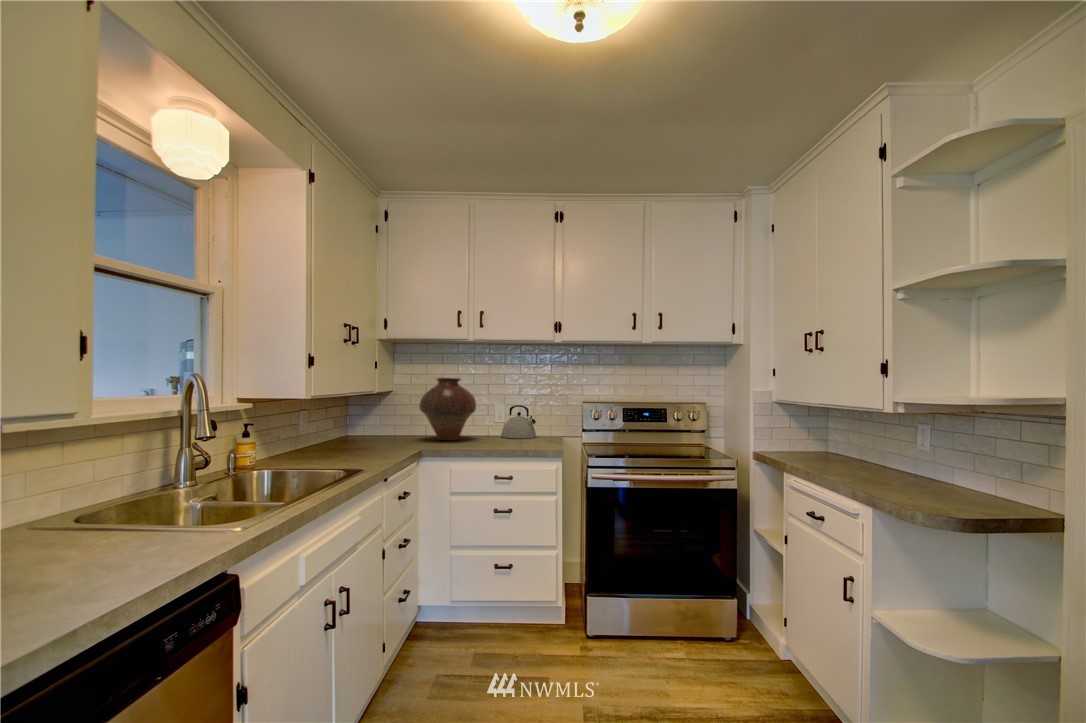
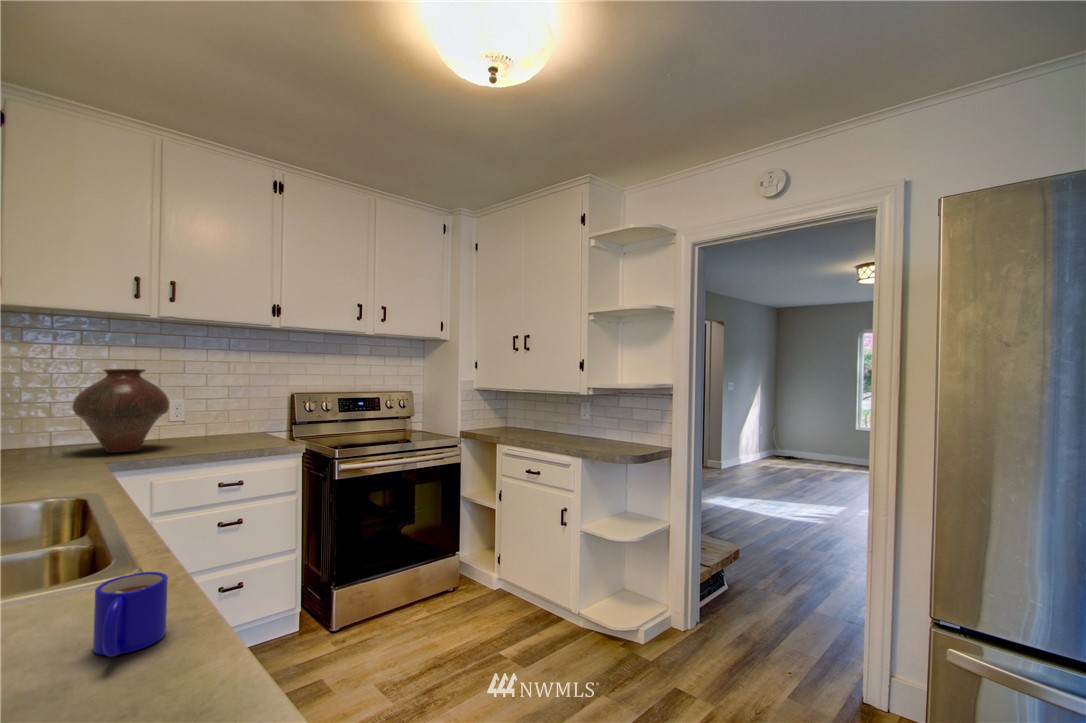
kettle: present [501,405,536,438] -> none [191,401,242,441]
mug: none [88,509,165,562] -> present [93,572,168,657]

